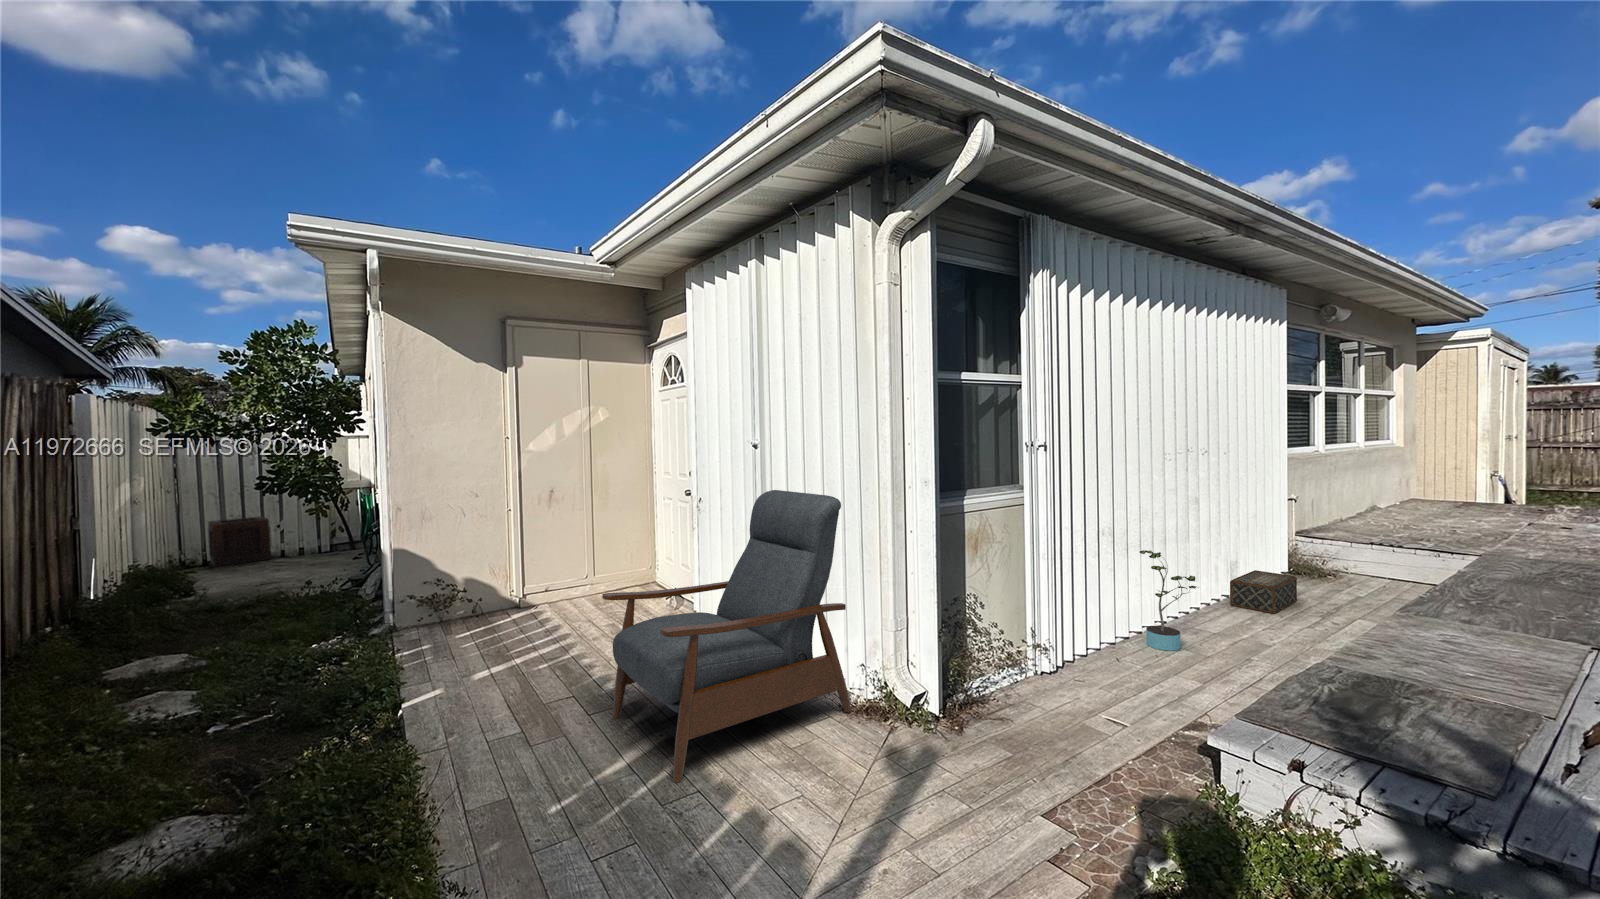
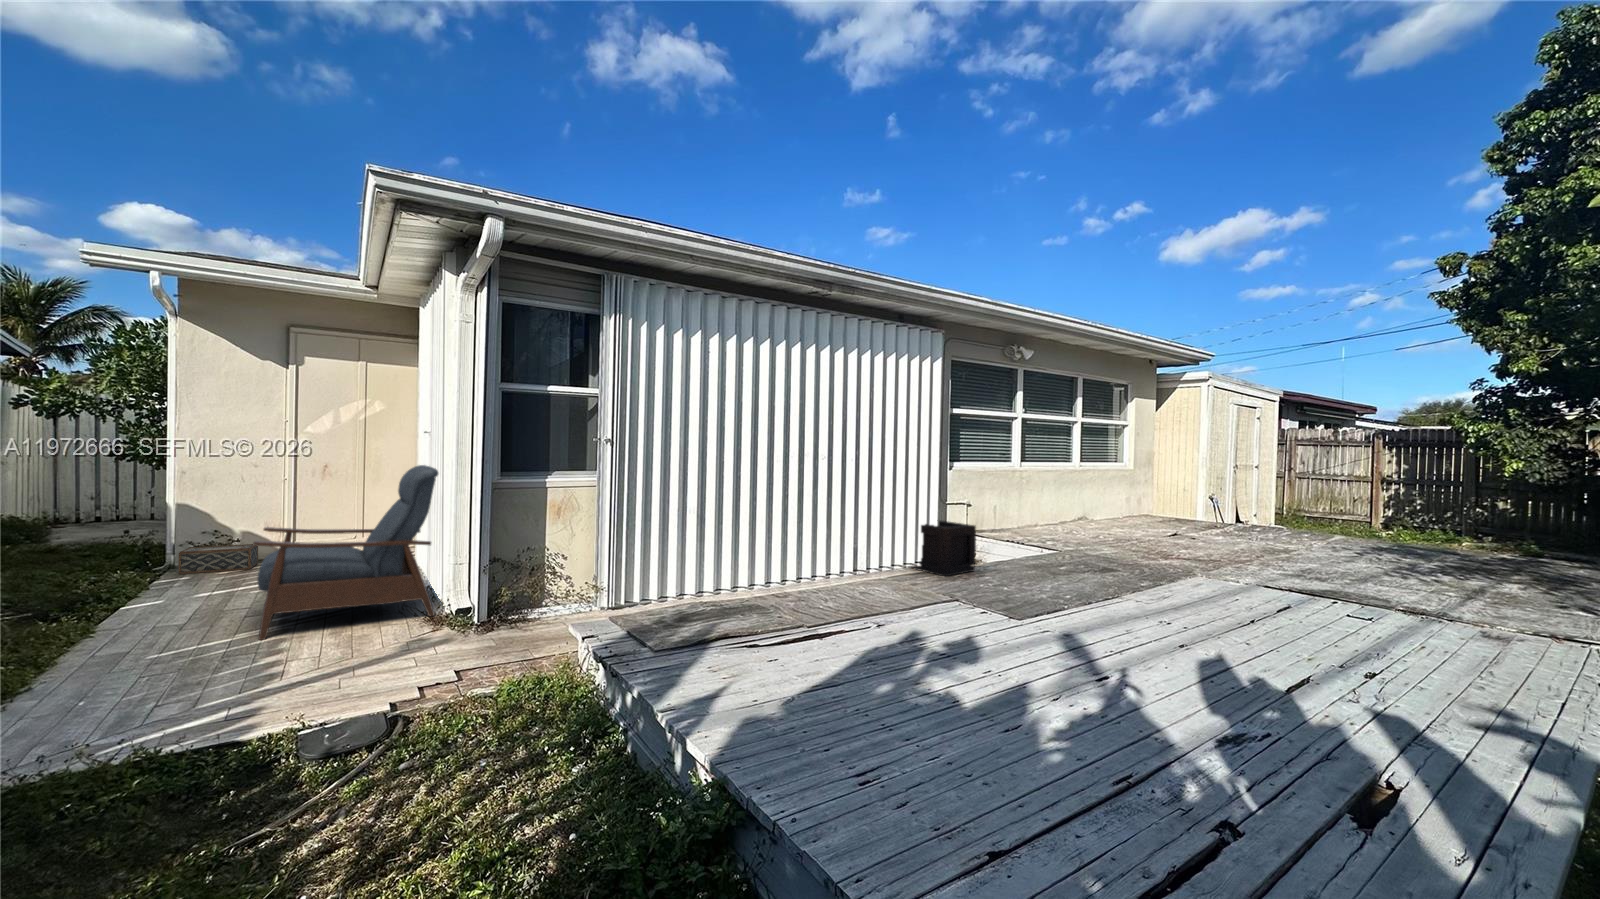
wooden crate: present [208,516,271,567] -> present [910,520,976,576]
potted plant: present [1139,550,1196,651] -> none [712,525,754,598]
woven basket: present [1230,570,1297,614] -> present [179,544,258,574]

